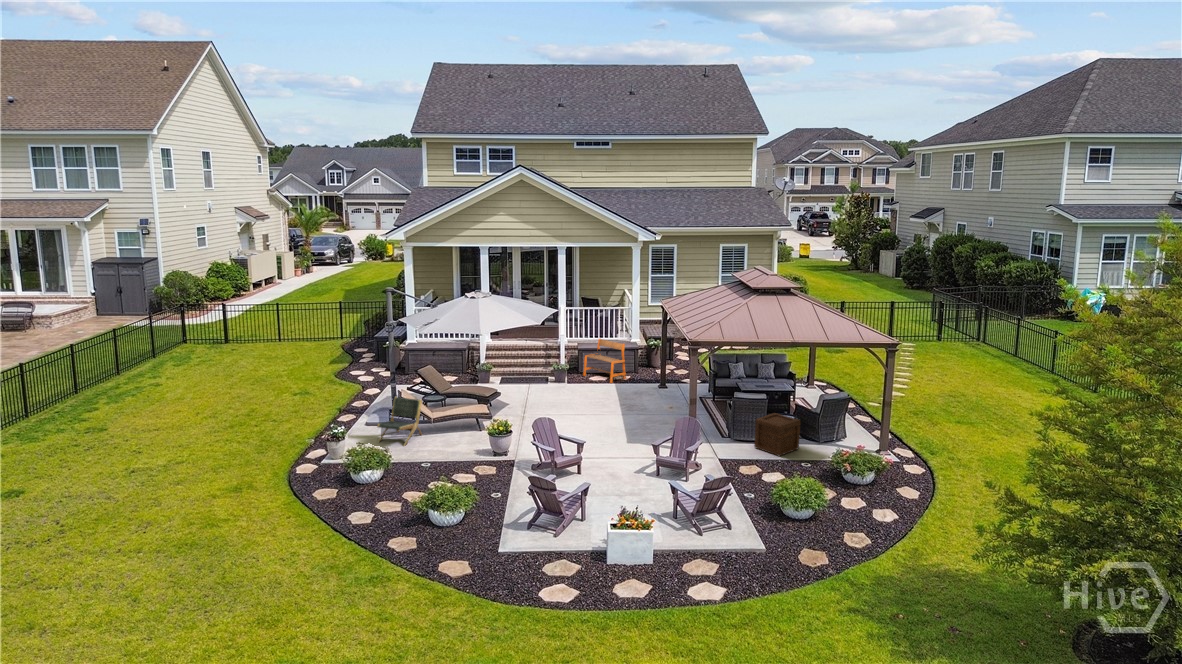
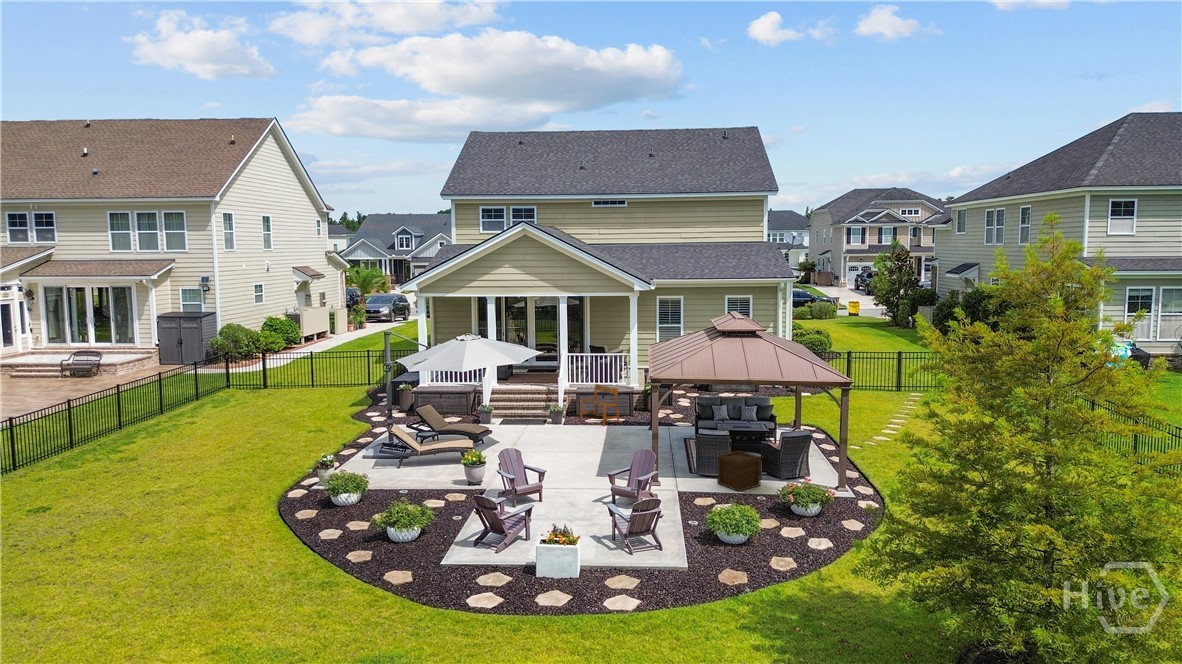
lounge chair: present [377,397,422,446] -> none [368,431,412,476]

